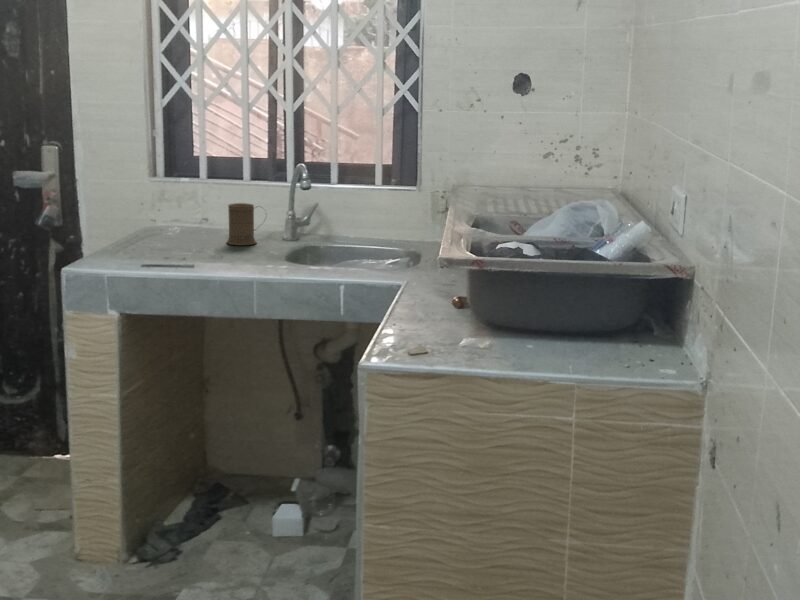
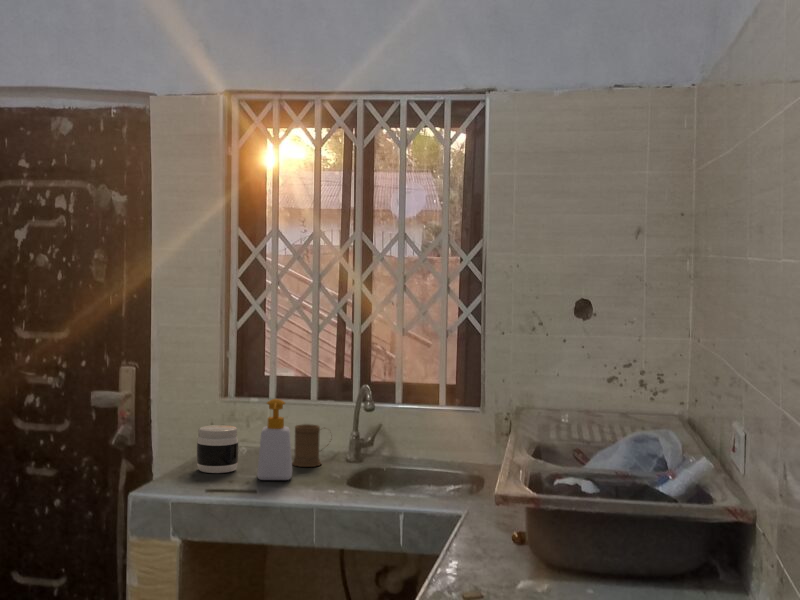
soap bottle: none [191,175,227,257] -> present [257,399,292,480]
jar: none [128,204,171,251] -> present [197,425,239,473]

